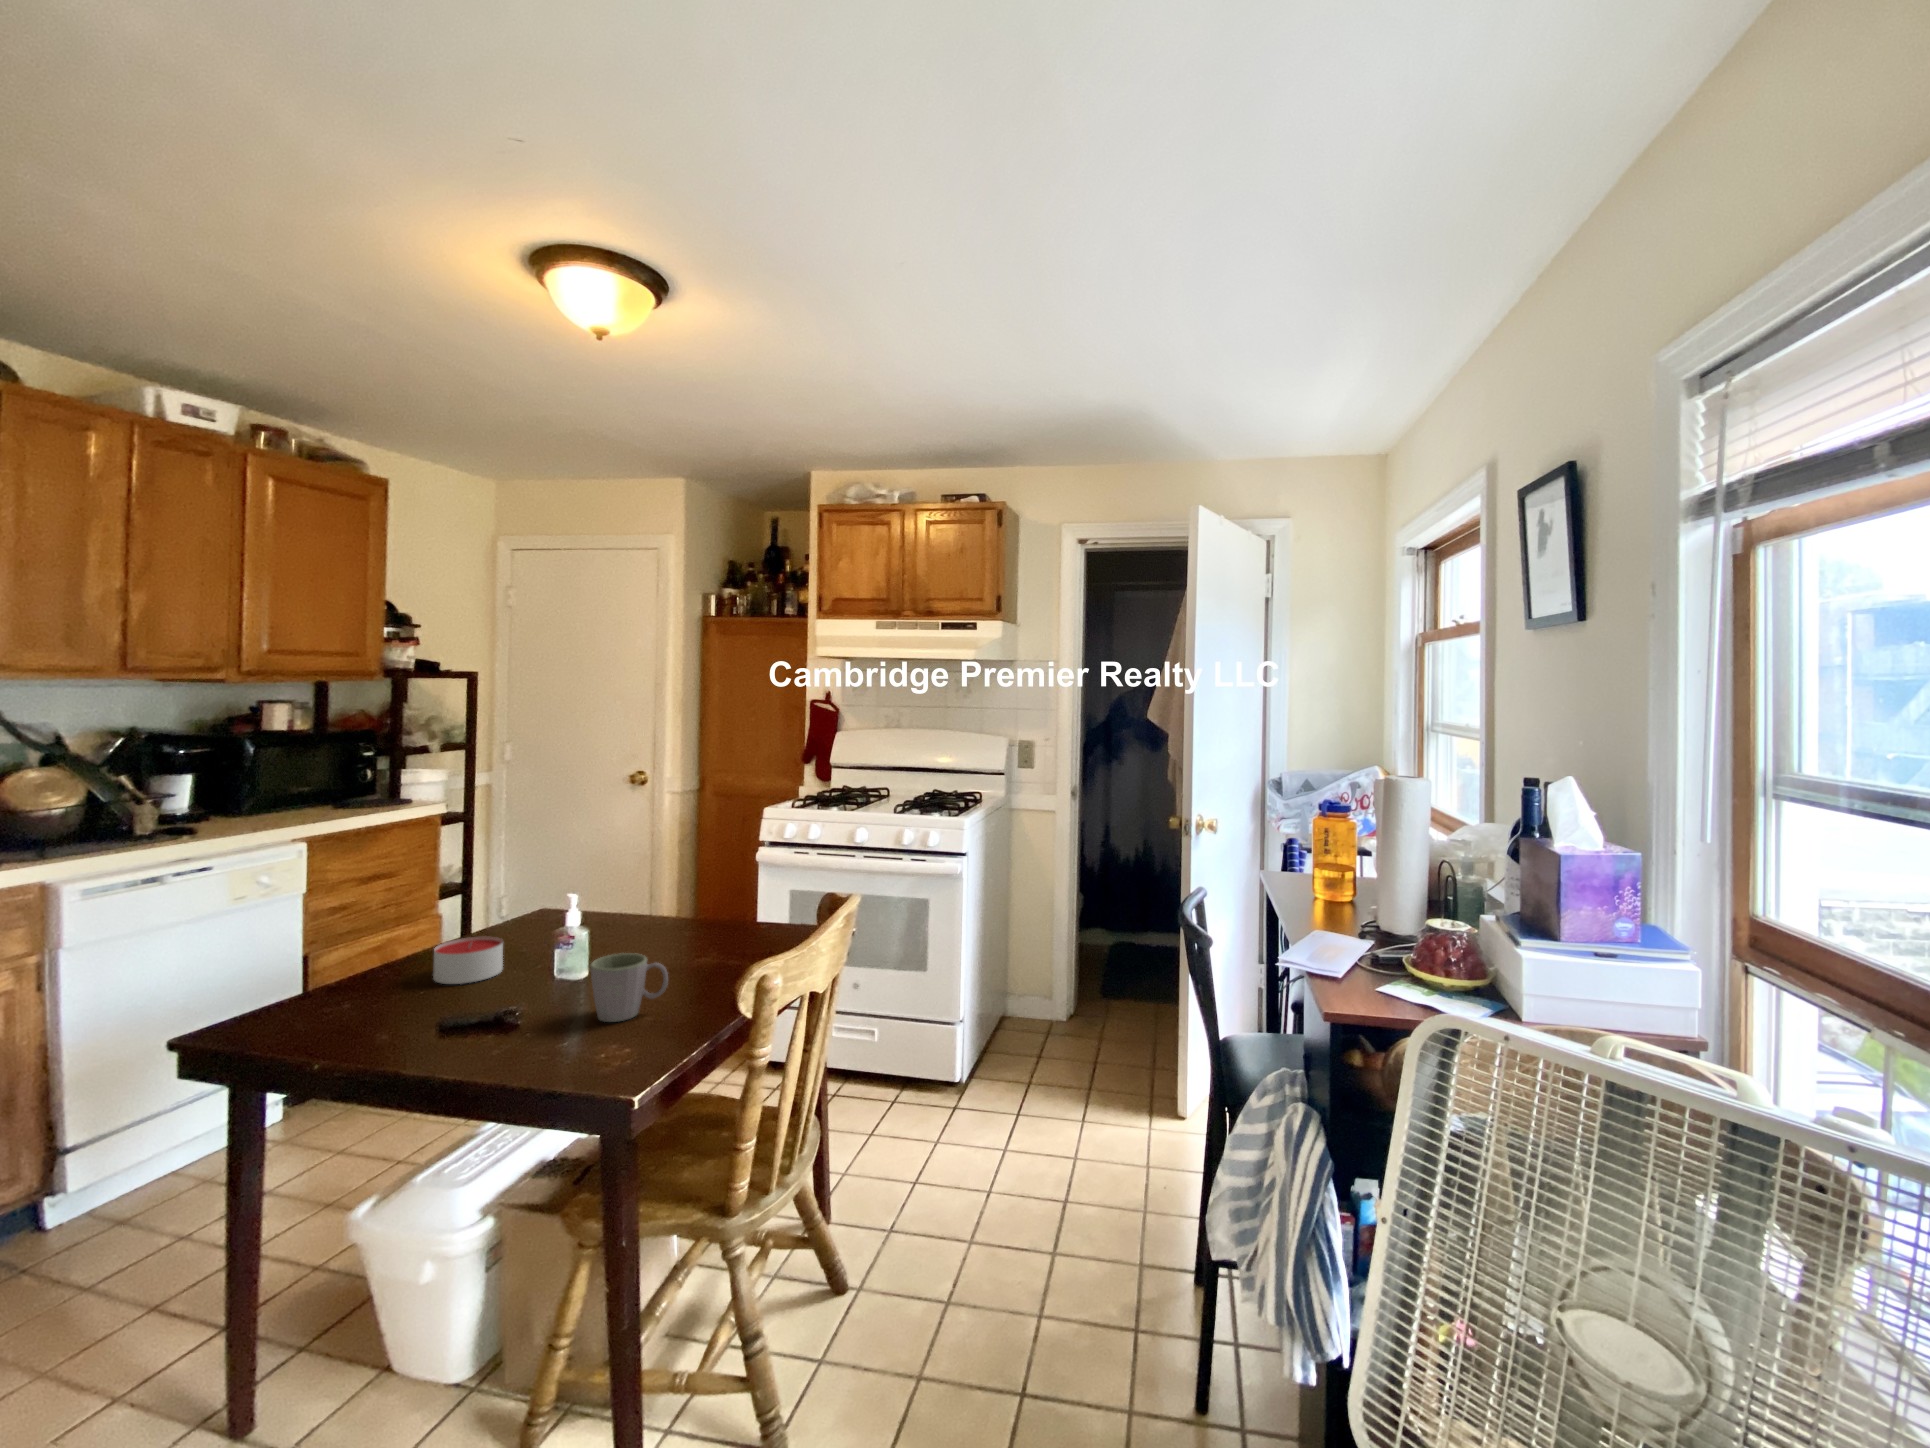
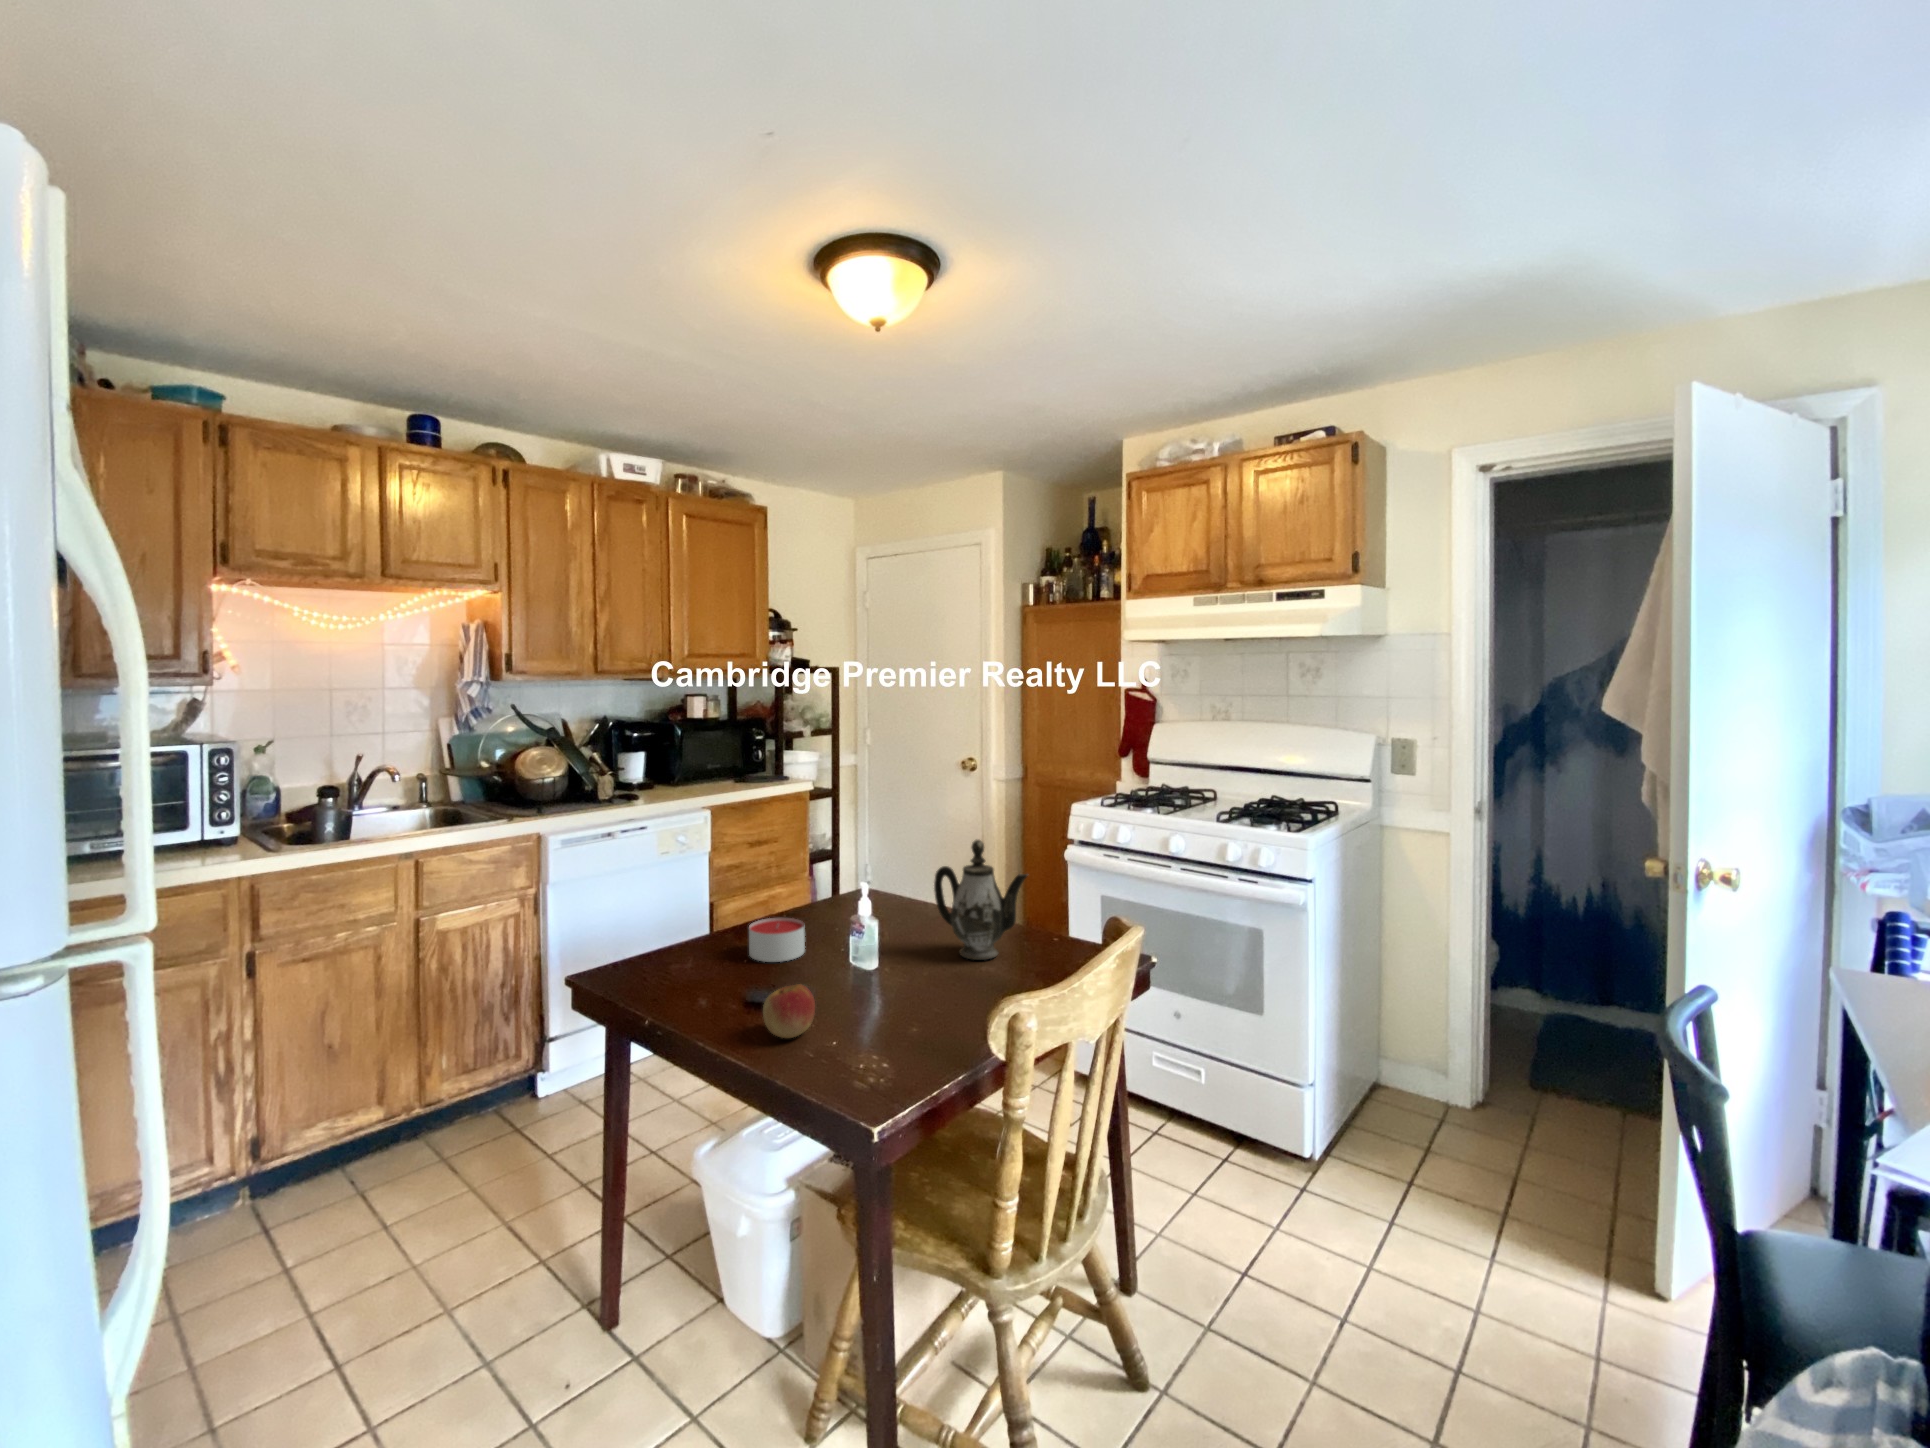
teapot: none [649,838,745,952] -> present [934,840,1027,960]
mug: present [590,953,668,1022] -> none [857,958,932,1031]
apple: none [486,990,546,1045] -> present [763,984,815,1038]

